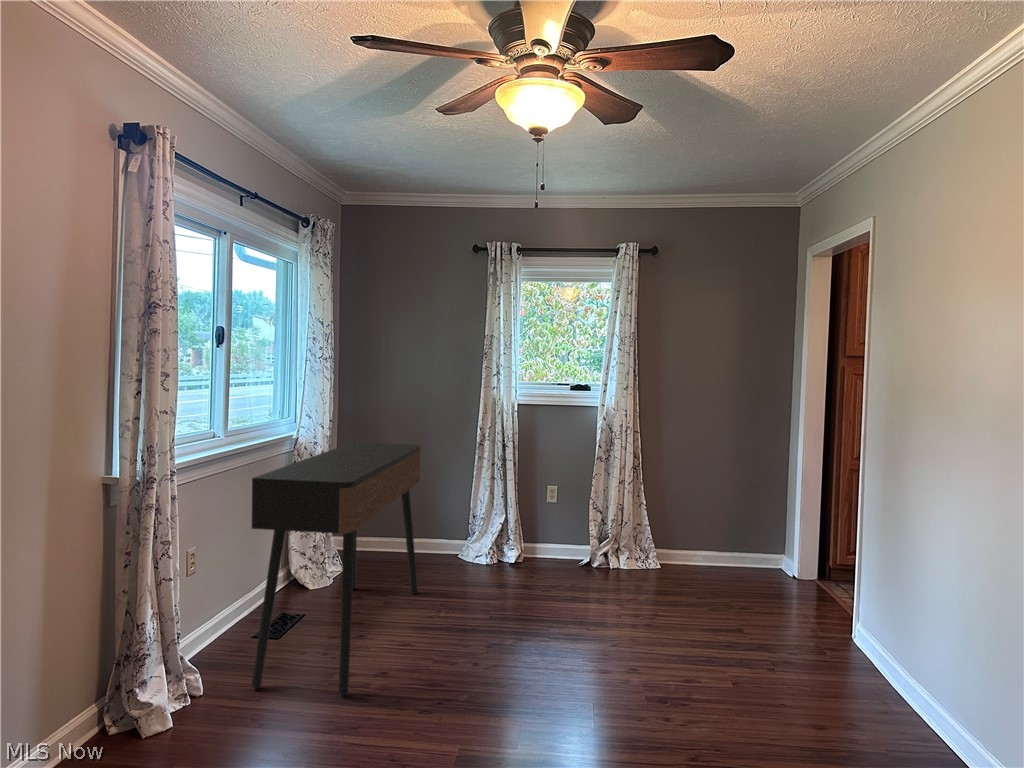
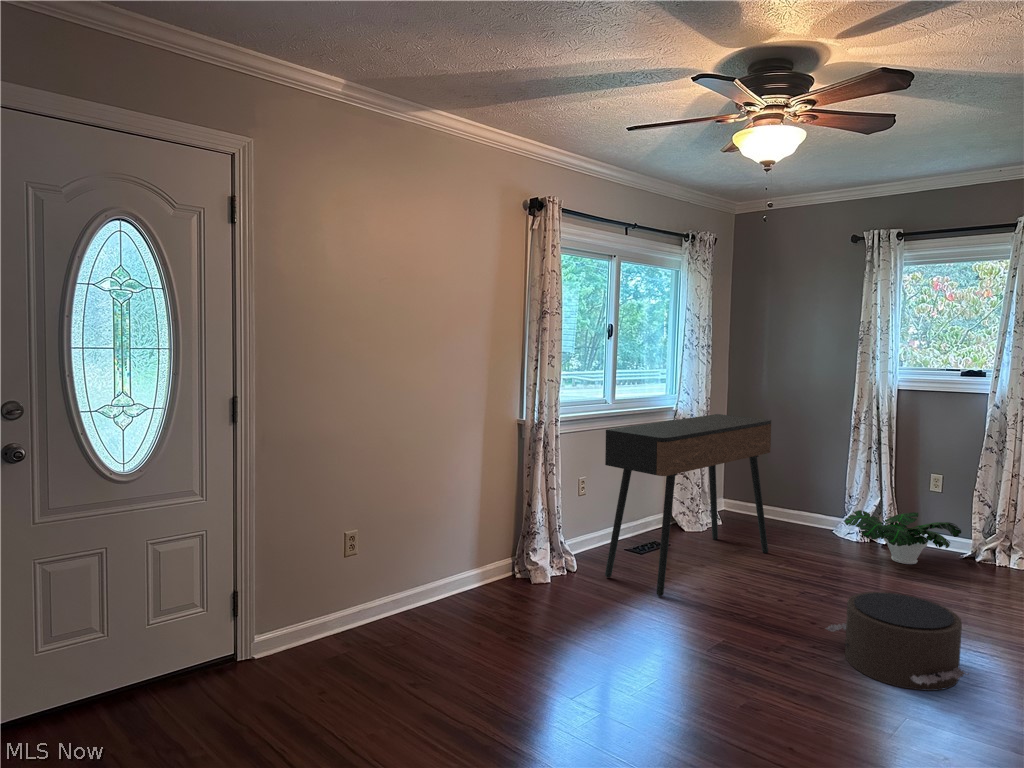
potted plant: none [481,522,577,574] -> present [844,510,961,564]
pouf: none [553,618,697,727] -> present [826,592,968,691]

